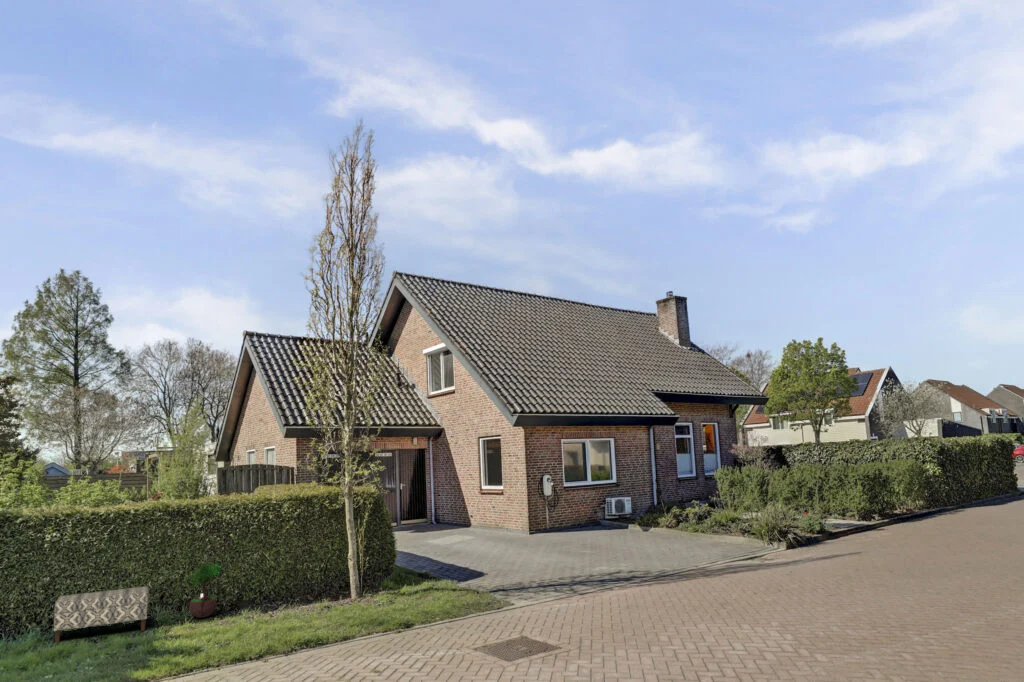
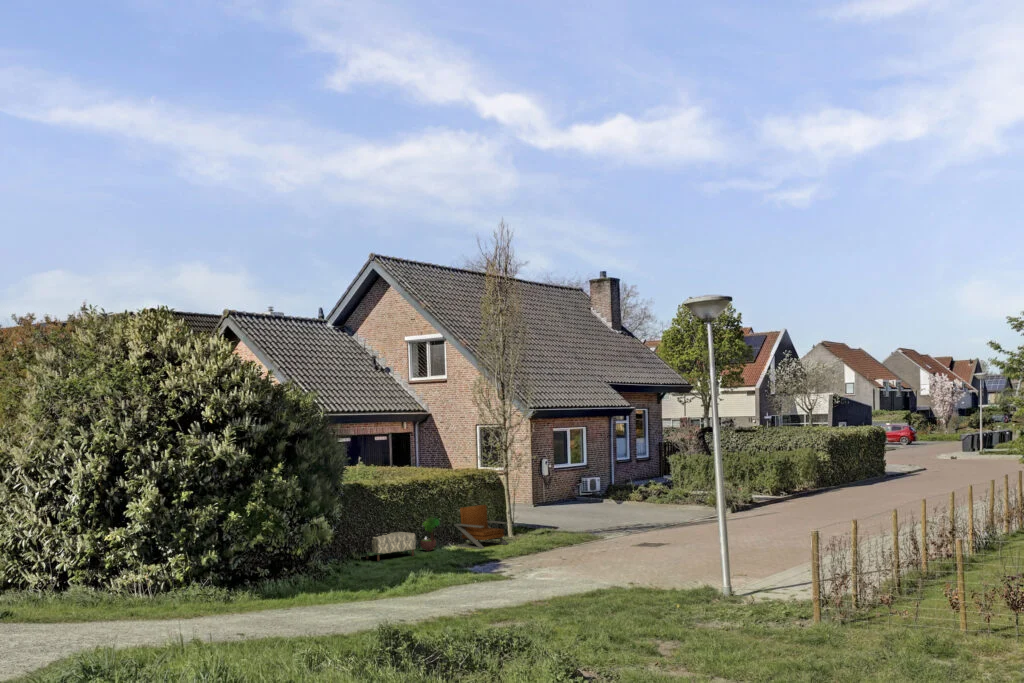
lounge chair: none [270,540,353,616] -> present [455,505,508,549]

